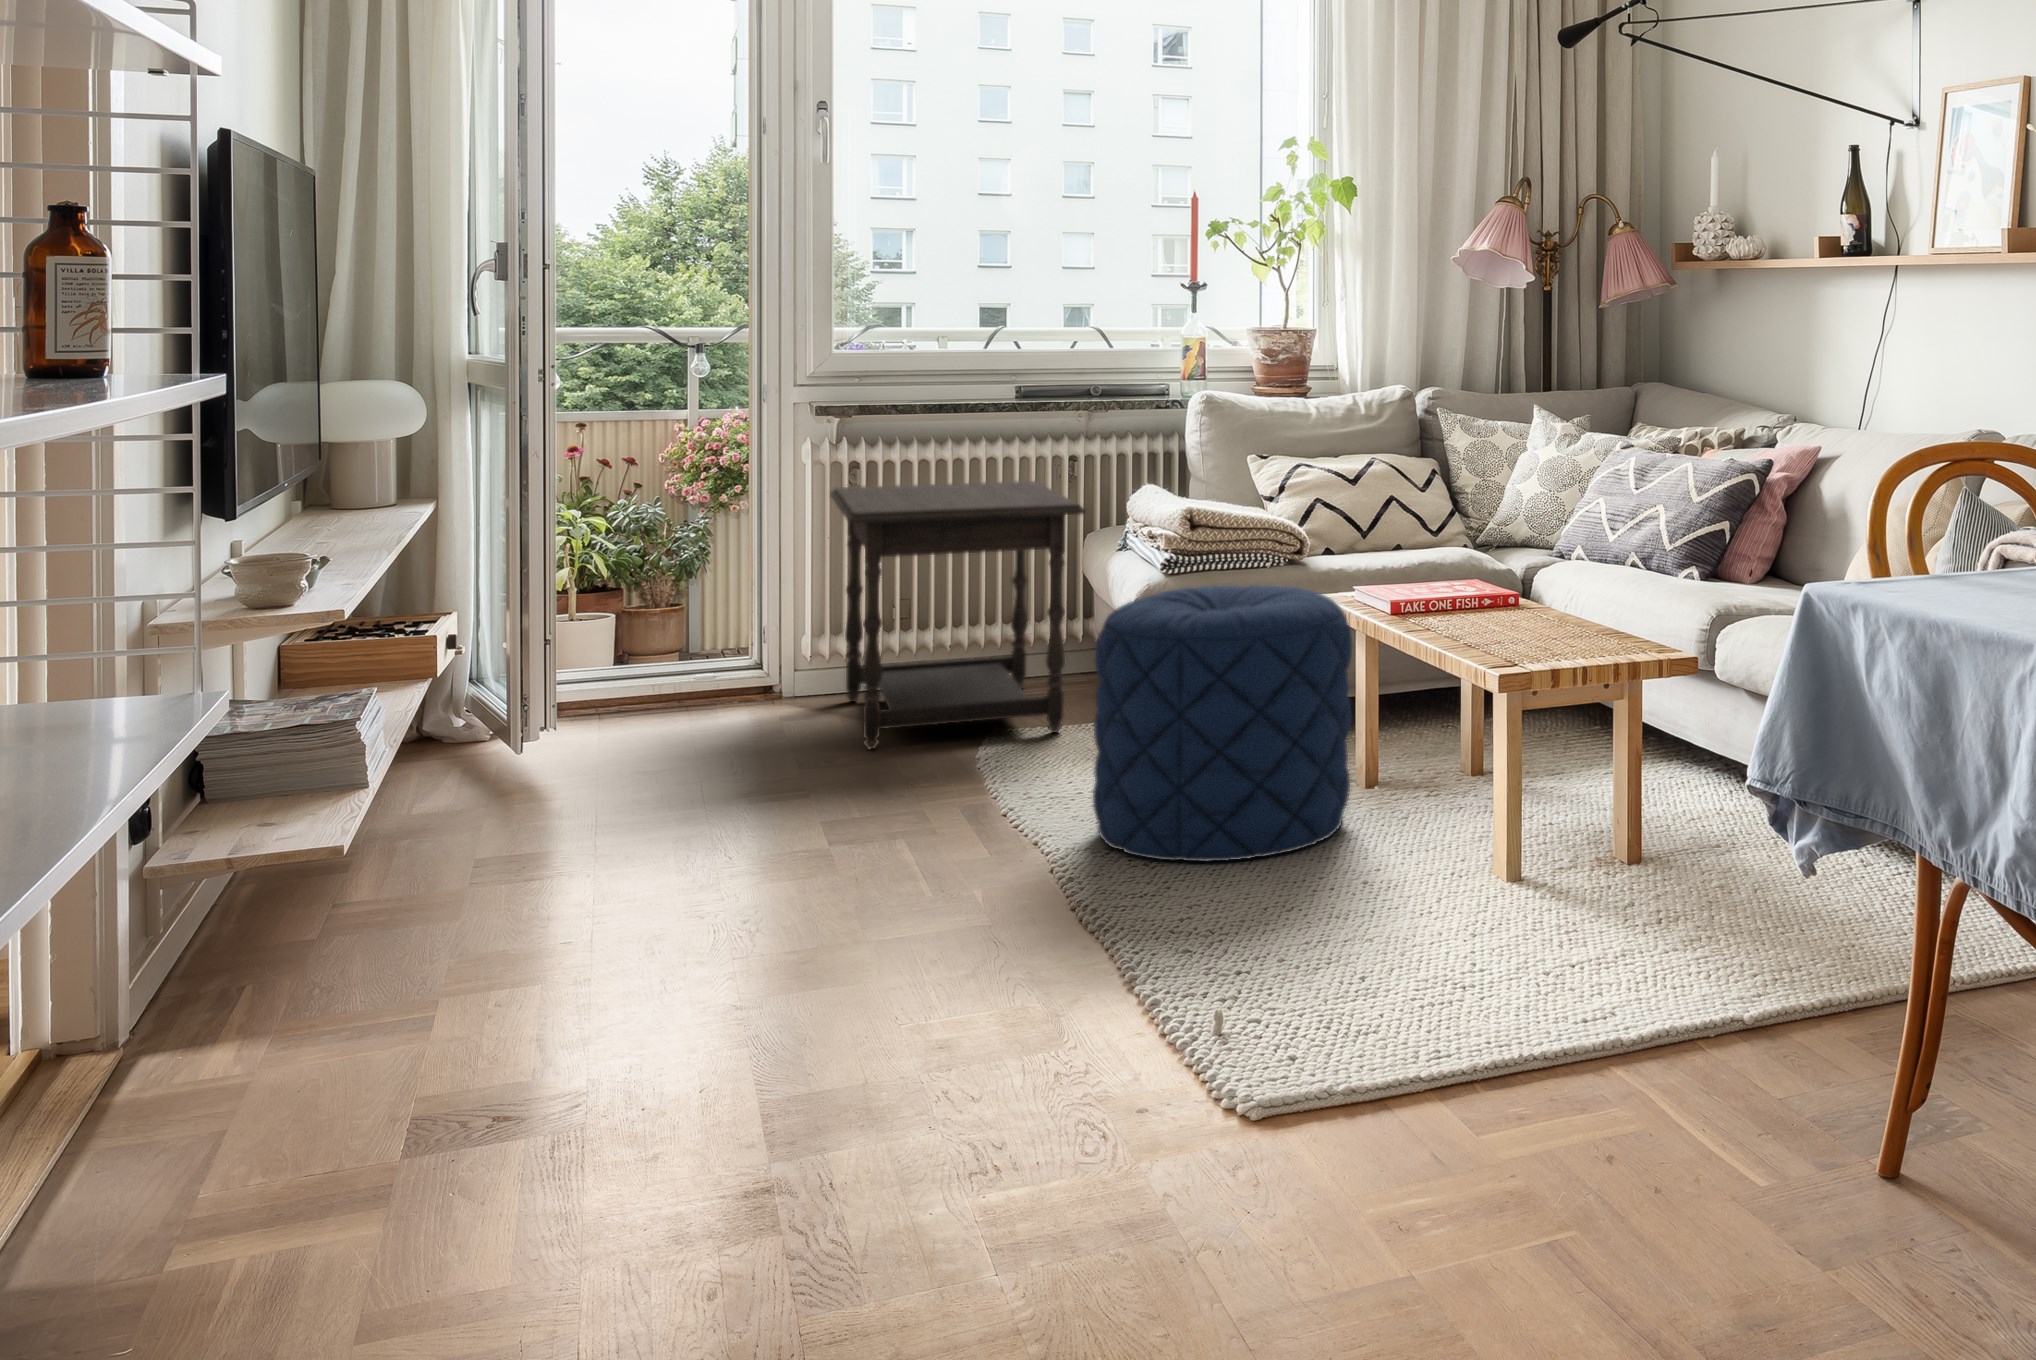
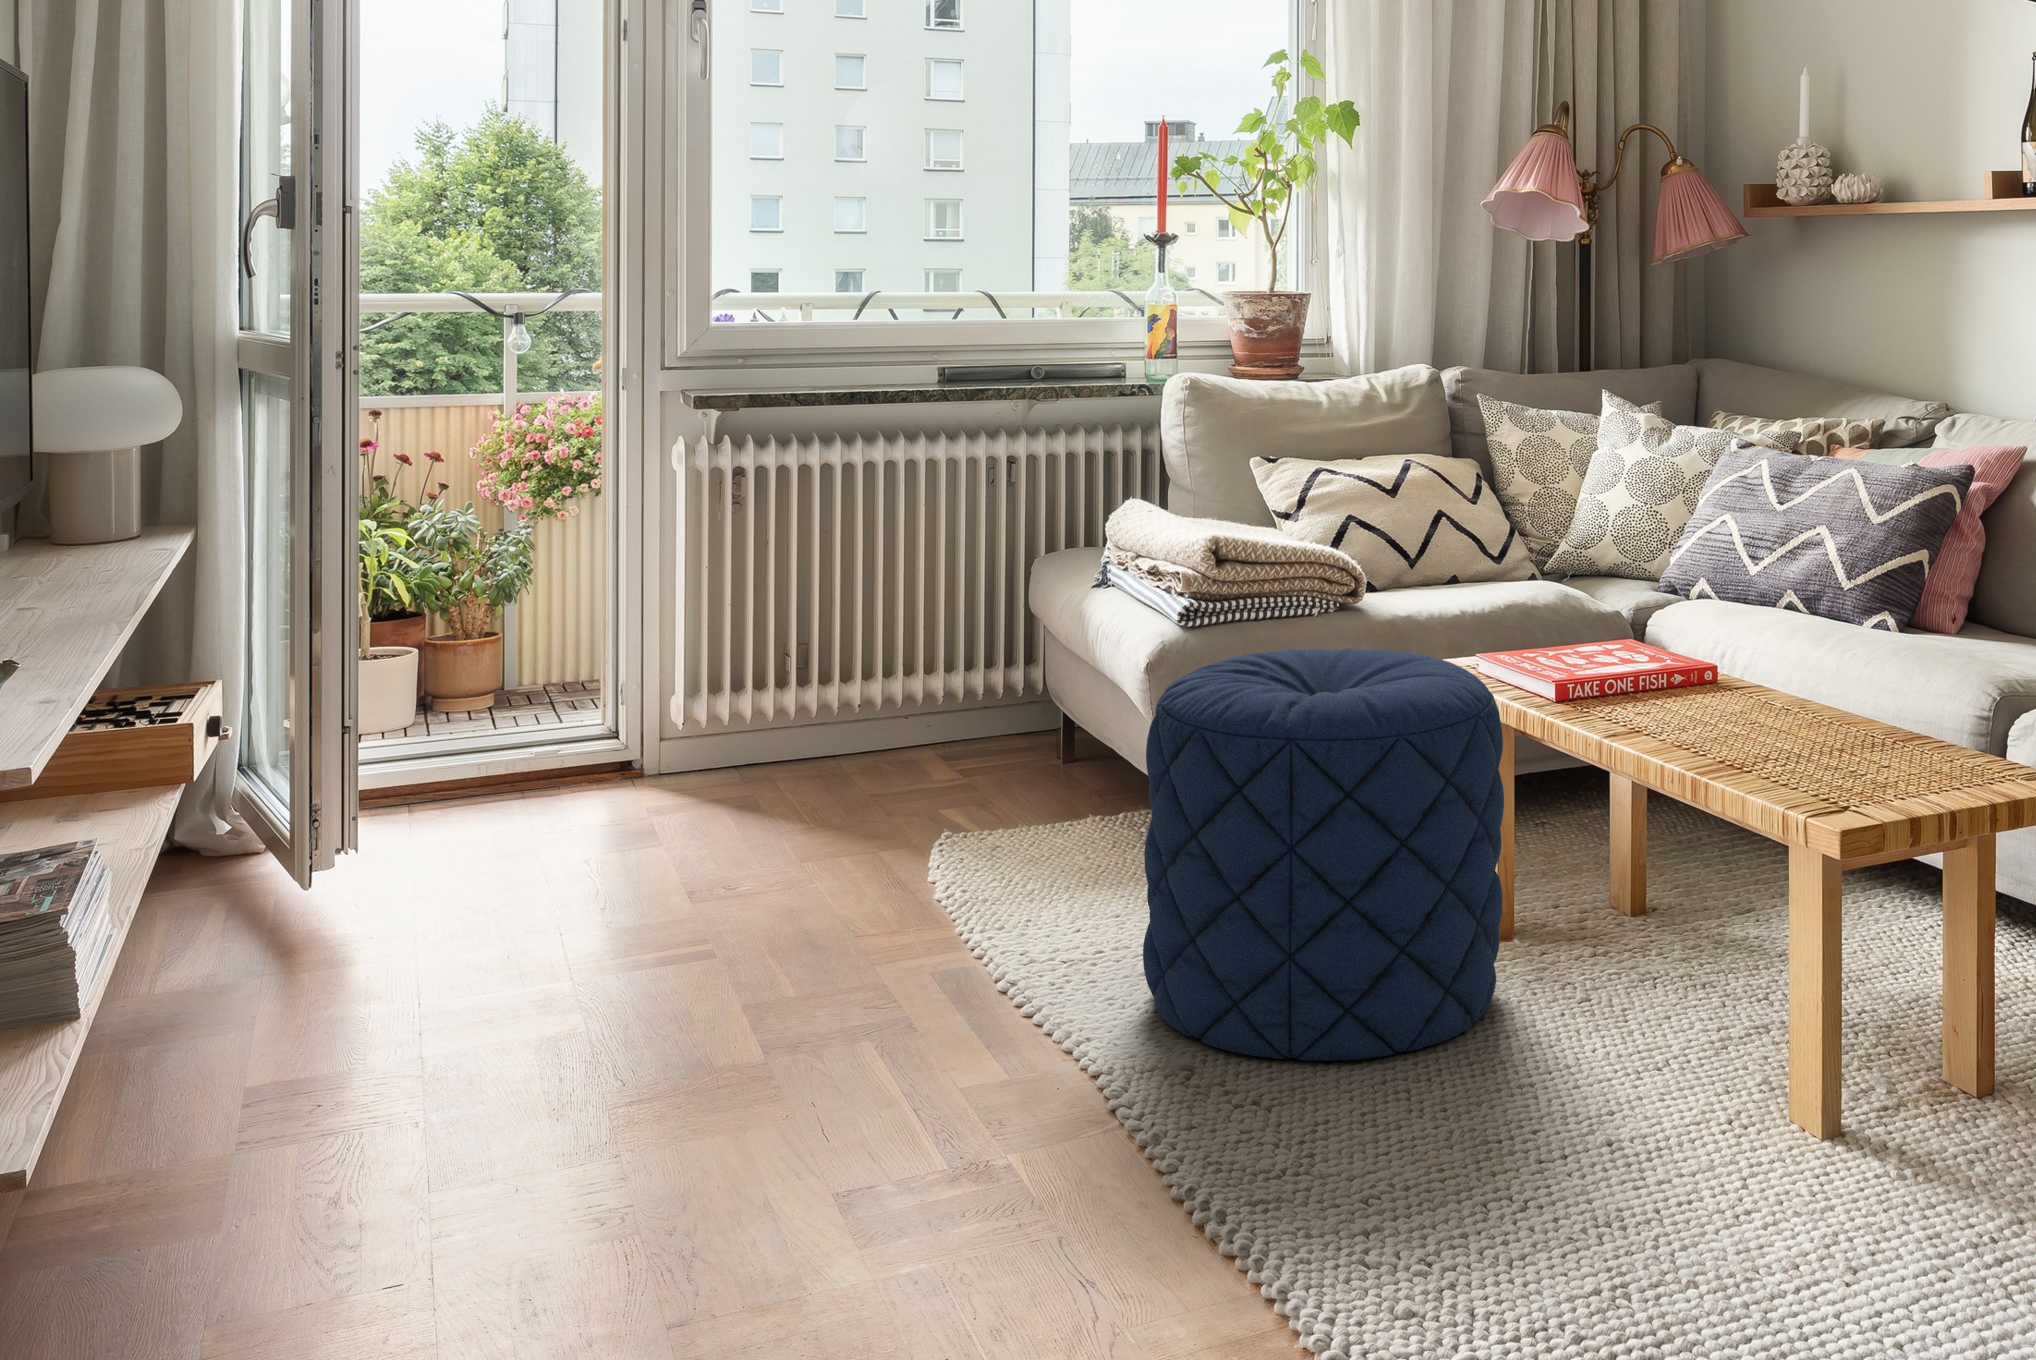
side table: present [830,481,1086,749] -> none [710,490,1064,856]

